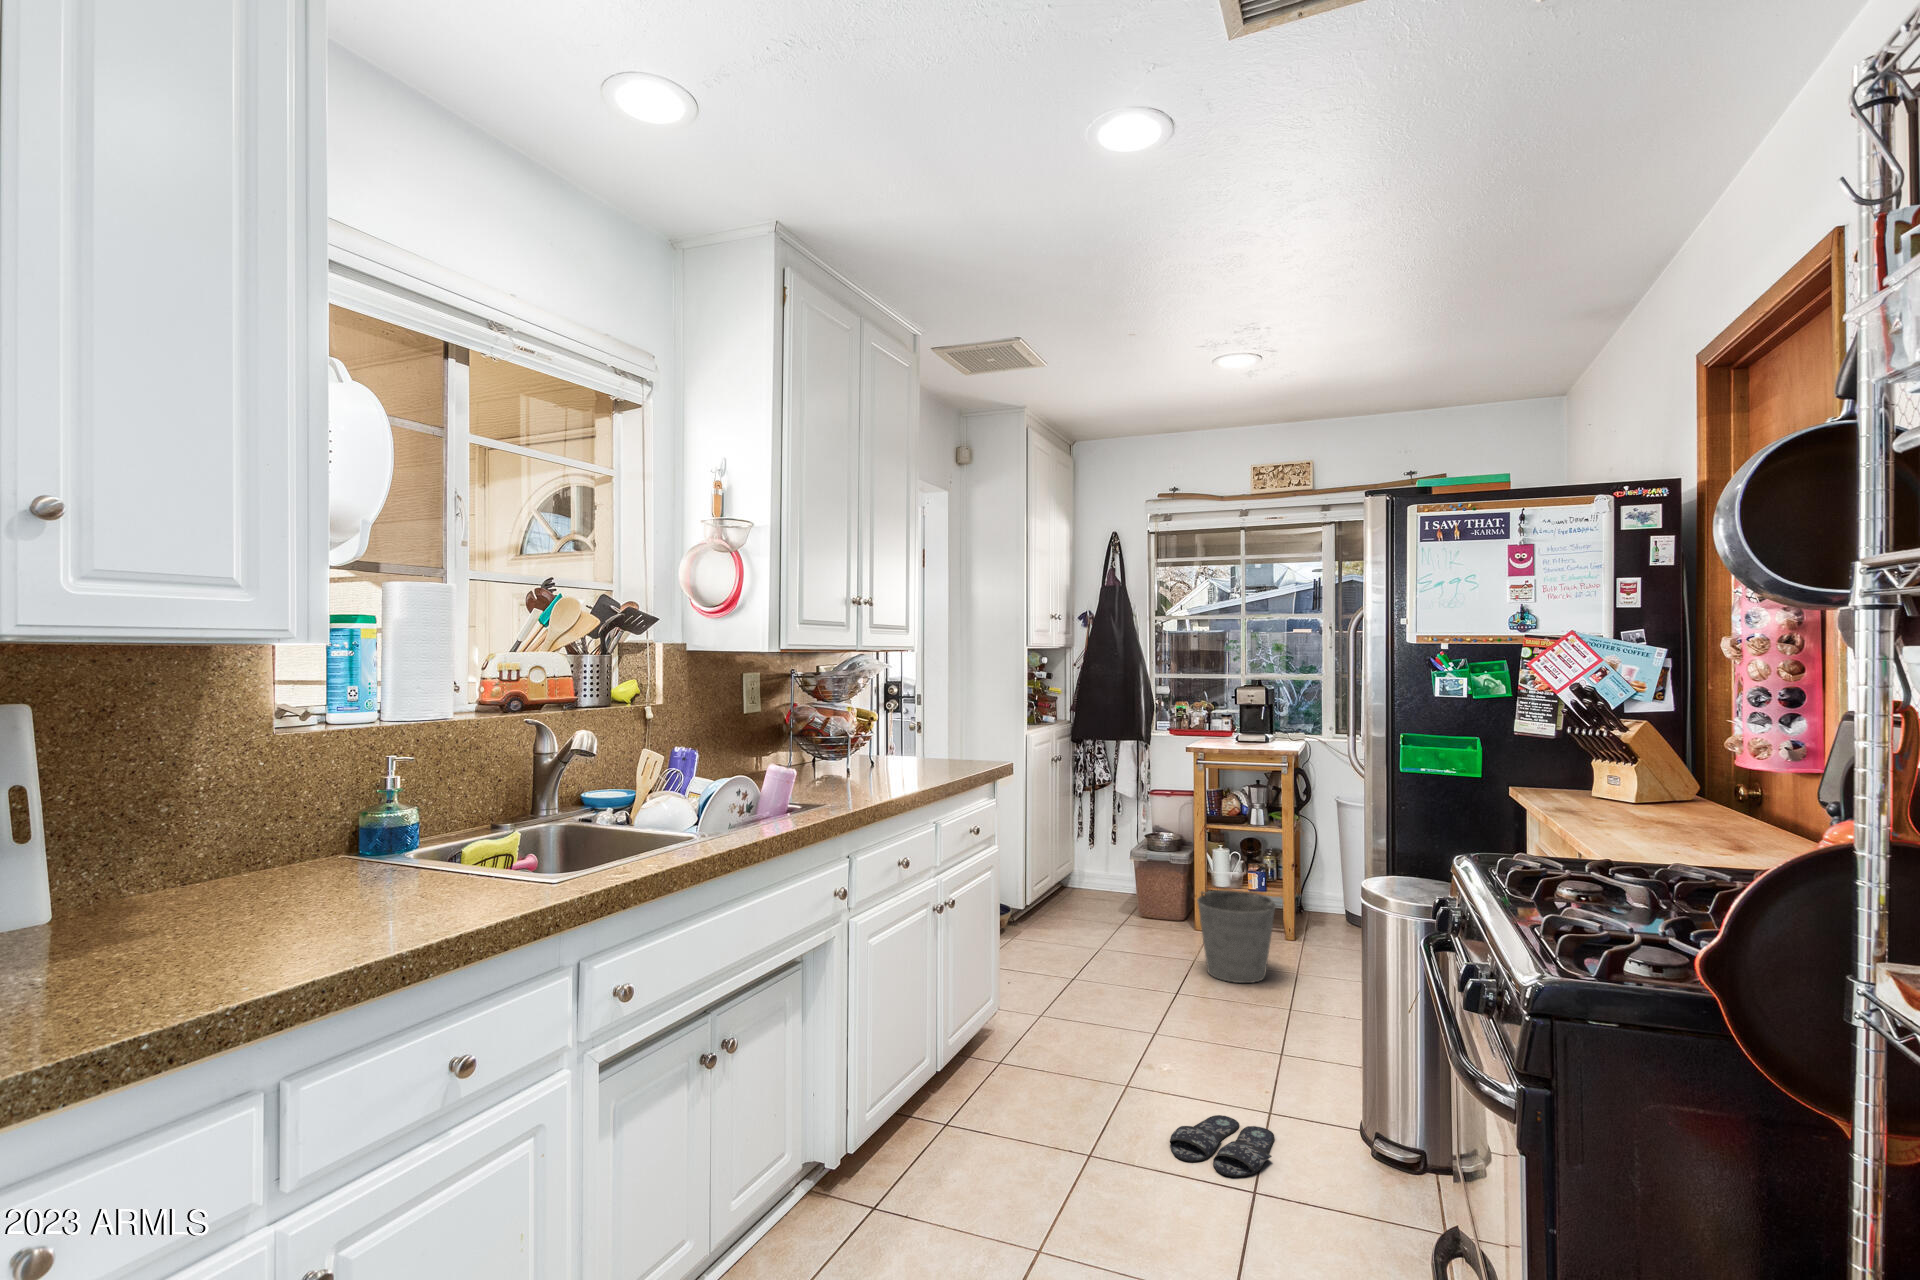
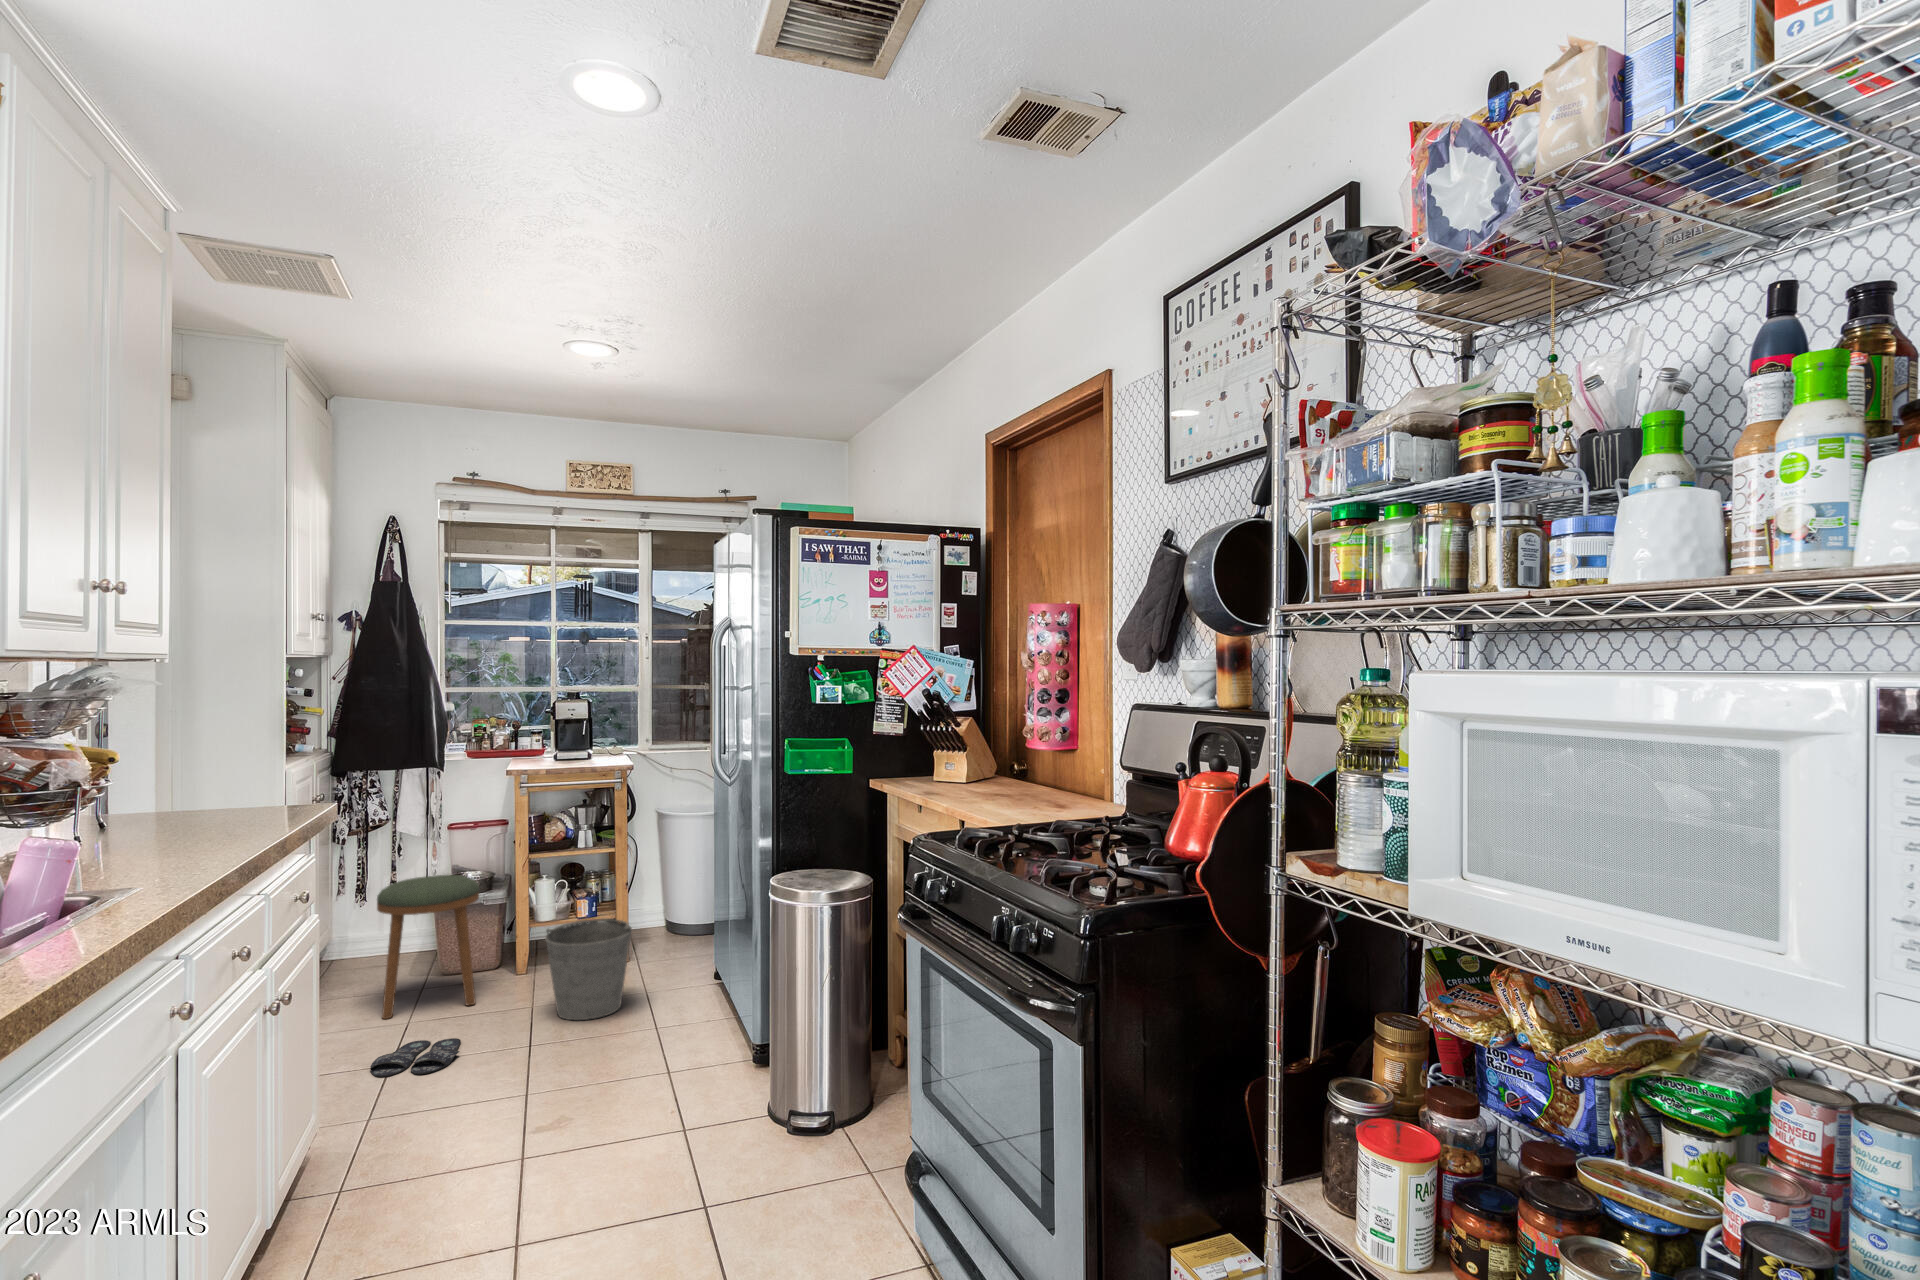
stool: none [1082,829,1159,945] -> present [377,875,479,1019]
slippers: present [1170,1115,1274,1177] -> present [370,1038,461,1077]

